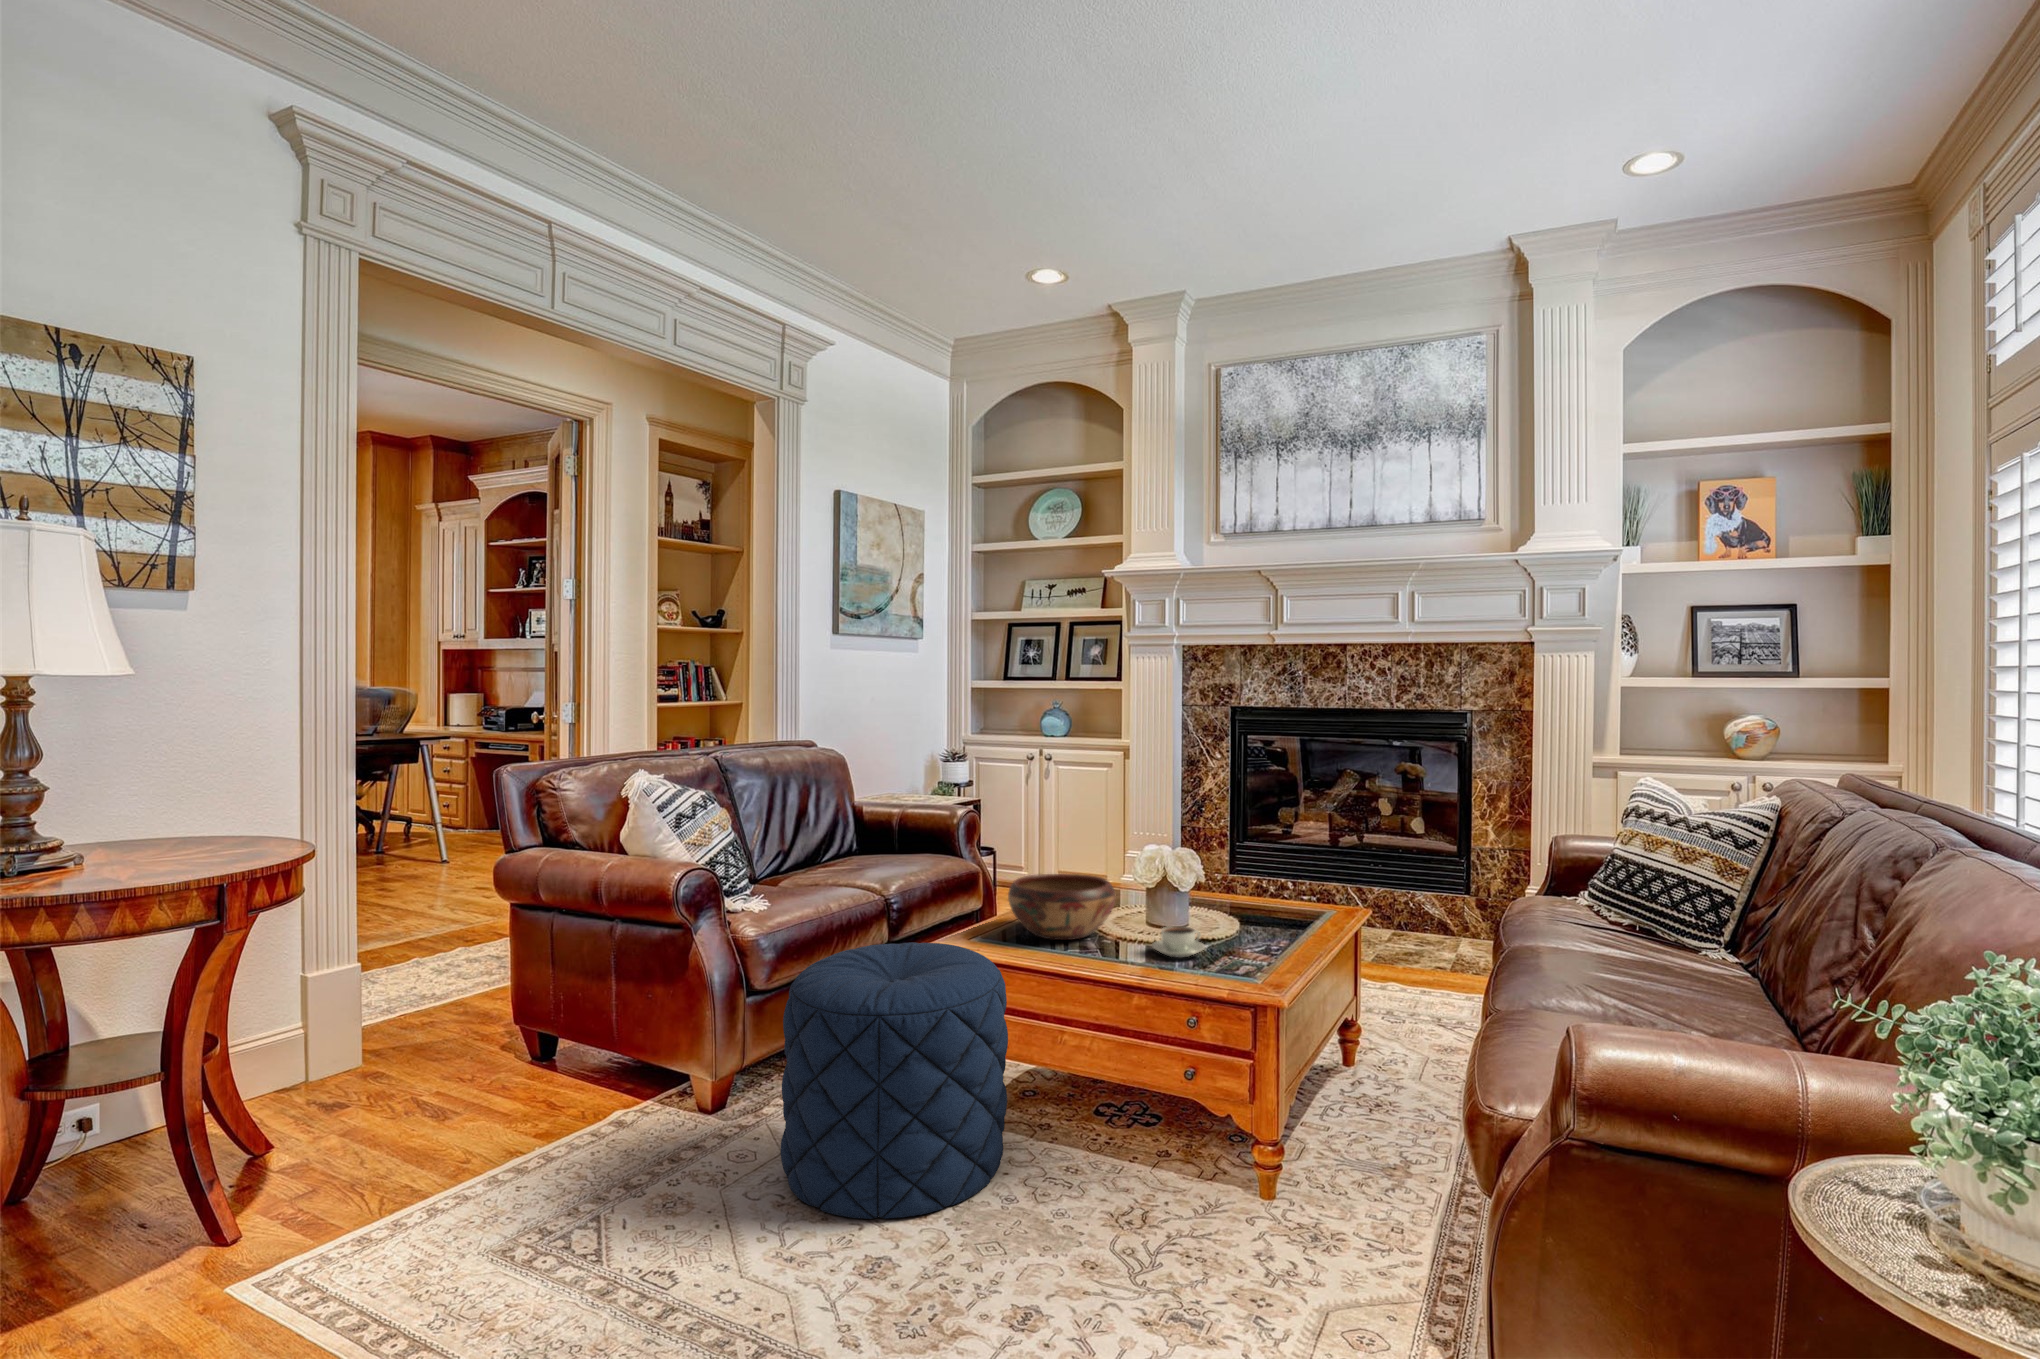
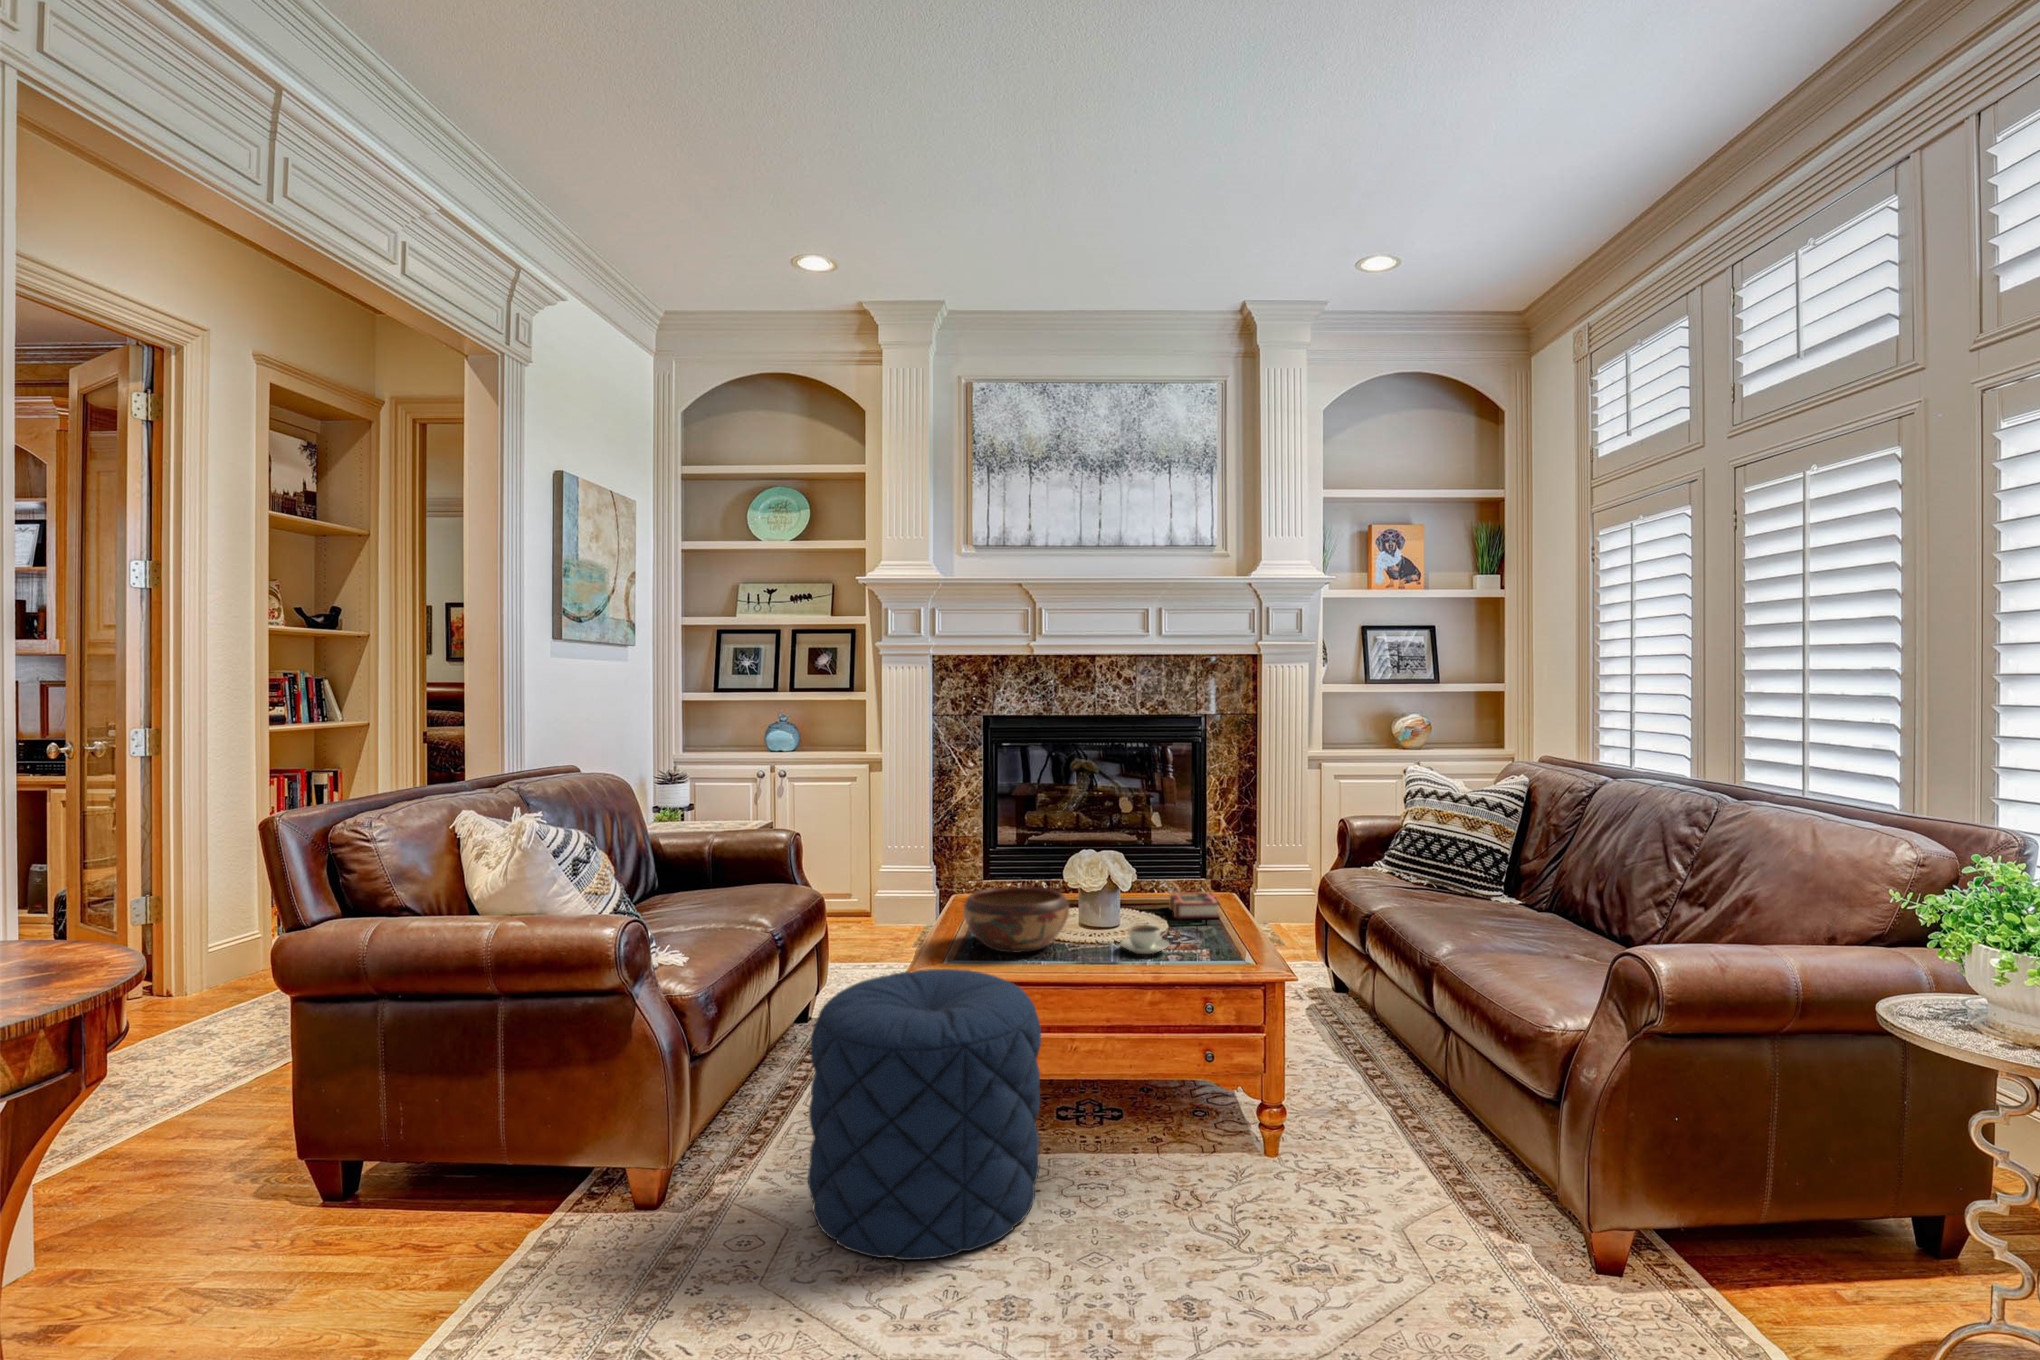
book: none [1268,898,1326,931] -> present [1169,892,1220,919]

